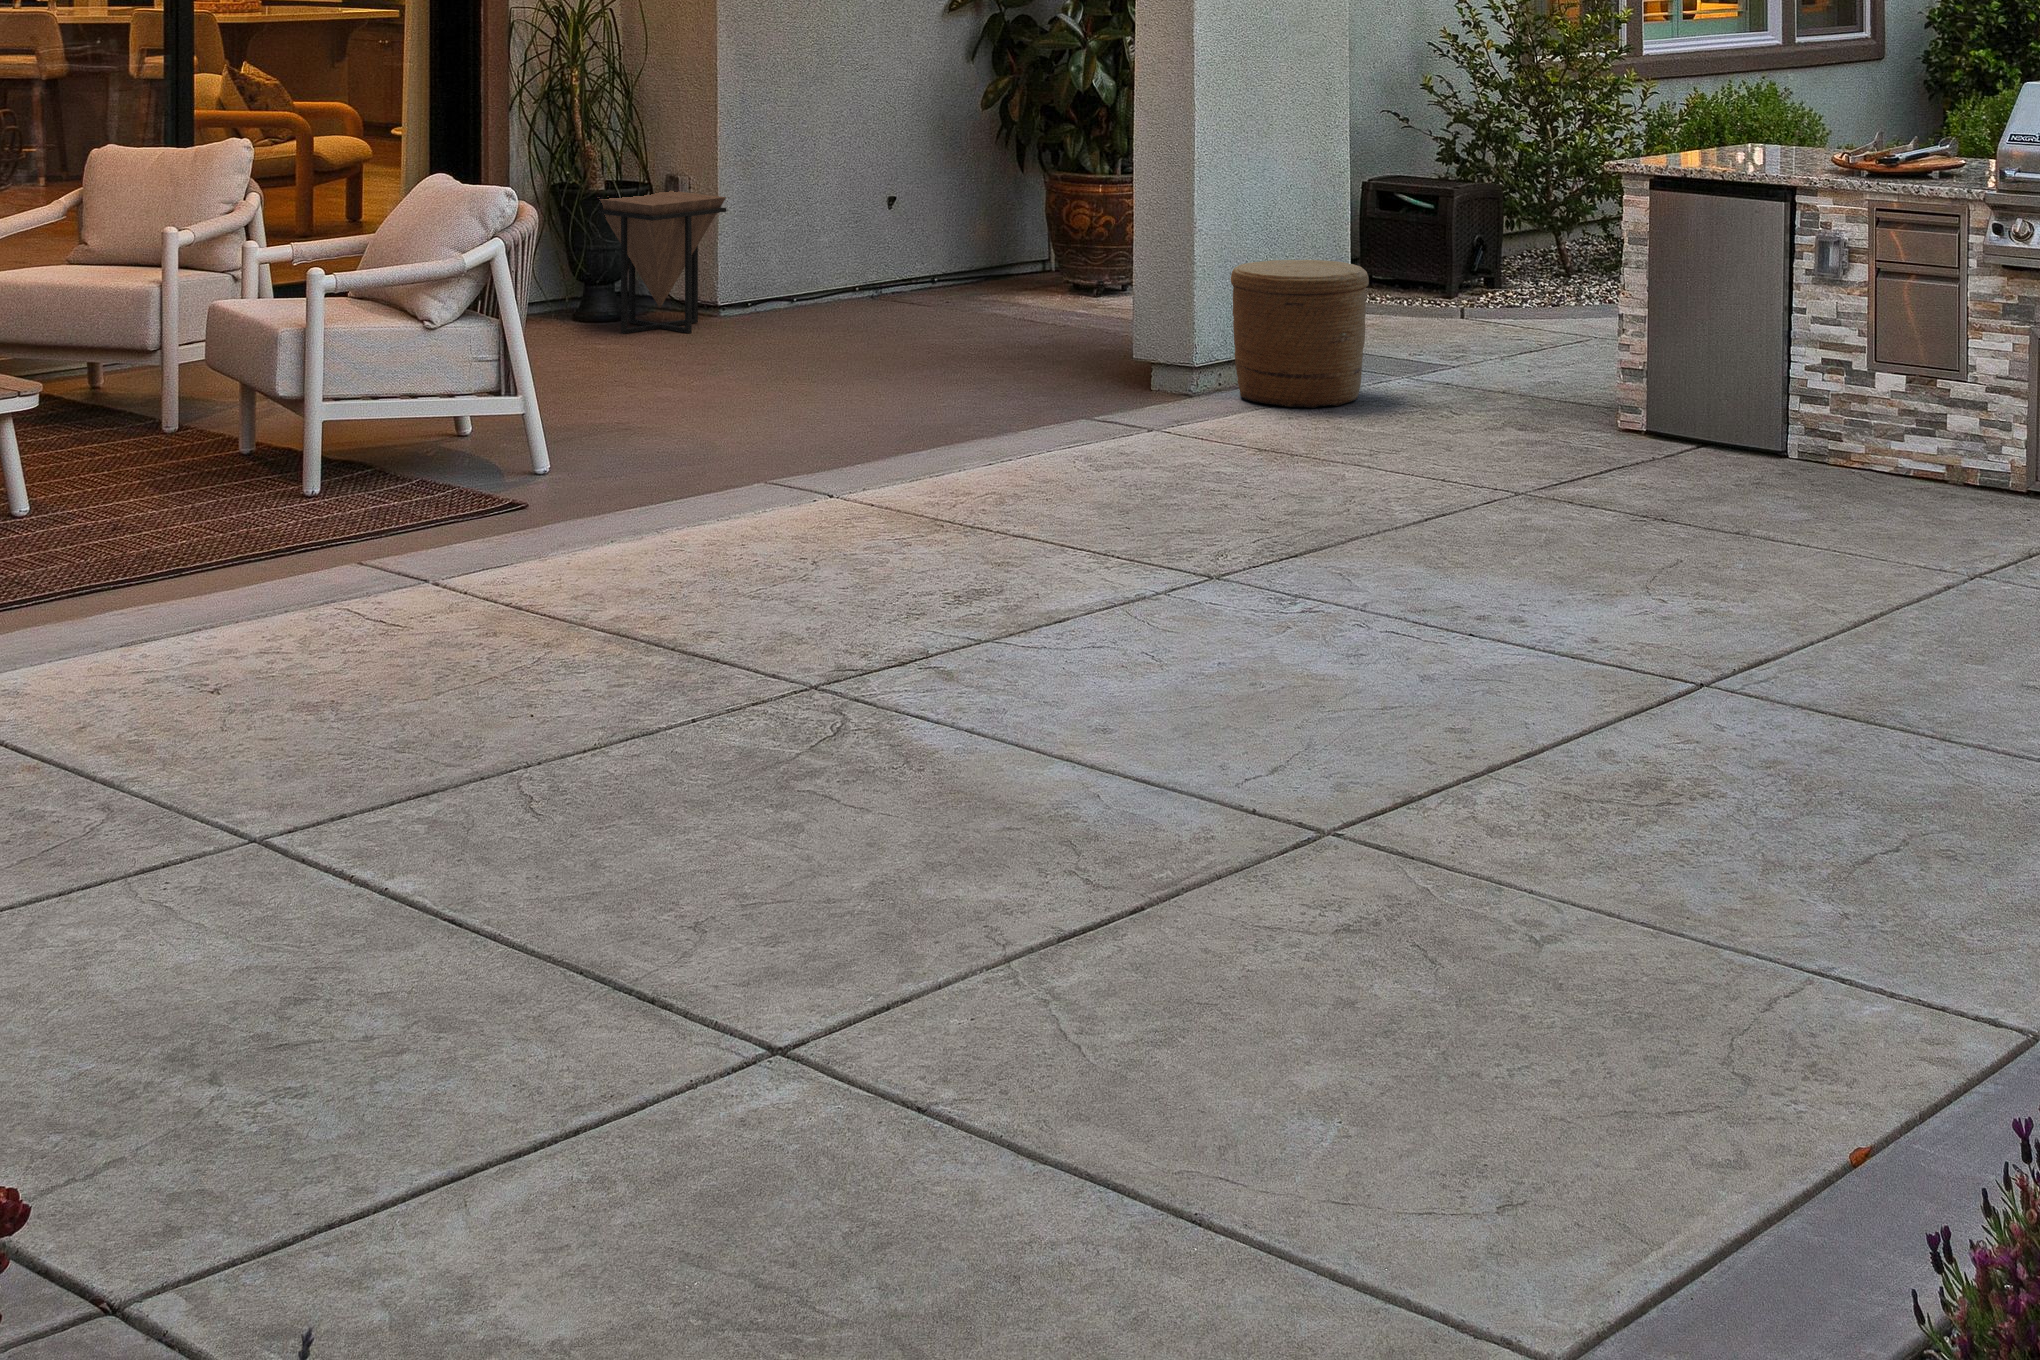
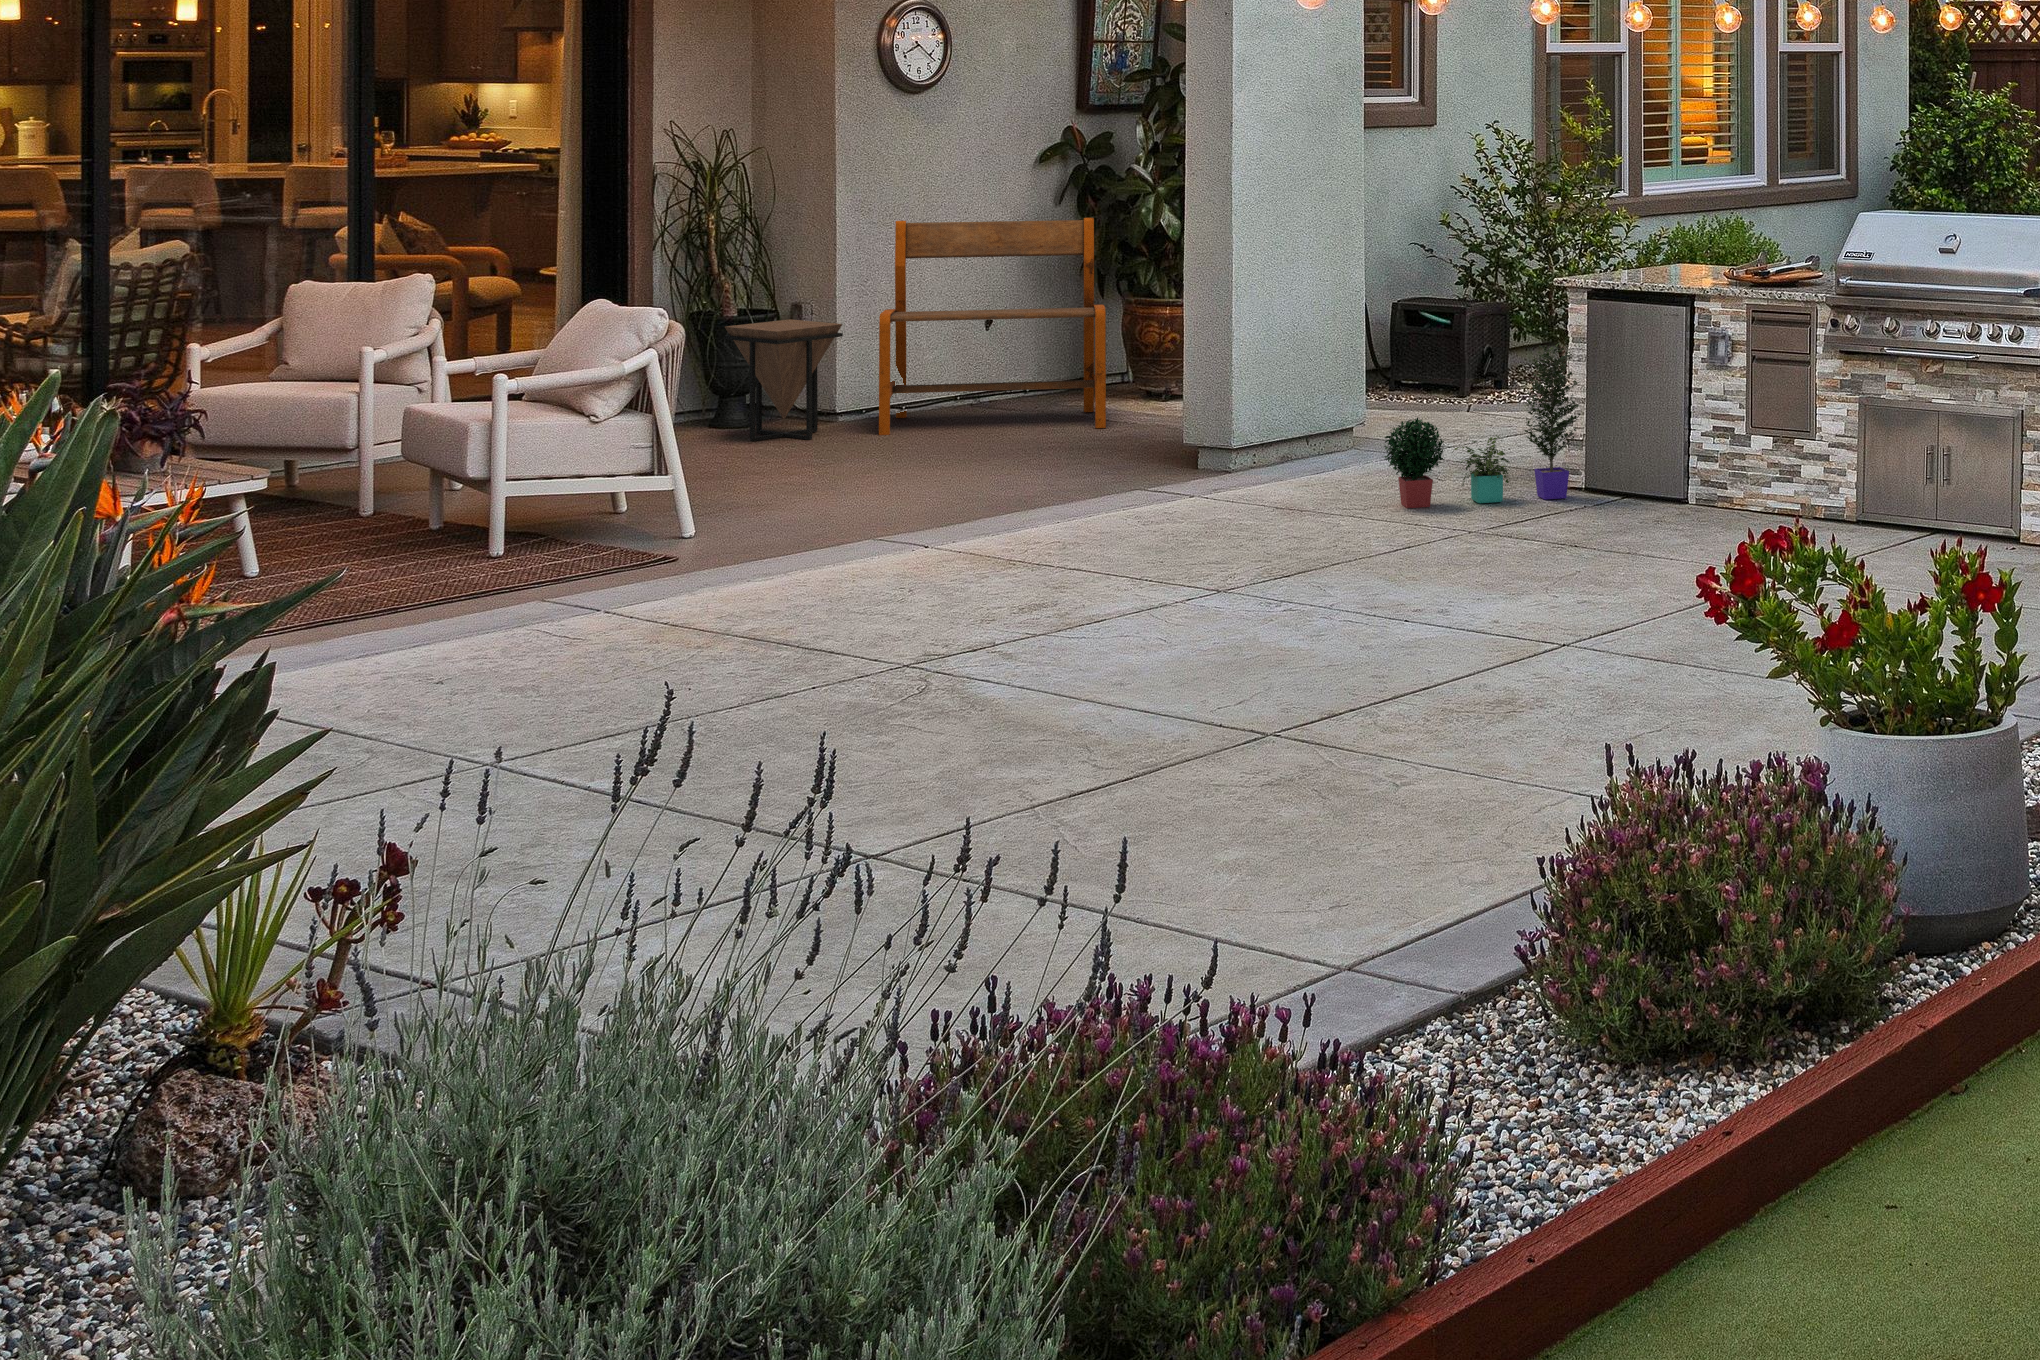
bench: none [767,75,1028,329] -> present [879,218,1106,435]
potted plant: none [1388,242,1640,452] -> present [1384,342,1580,508]
woven basket: present [1231,260,1369,408] -> none [1266,364,1378,481]

